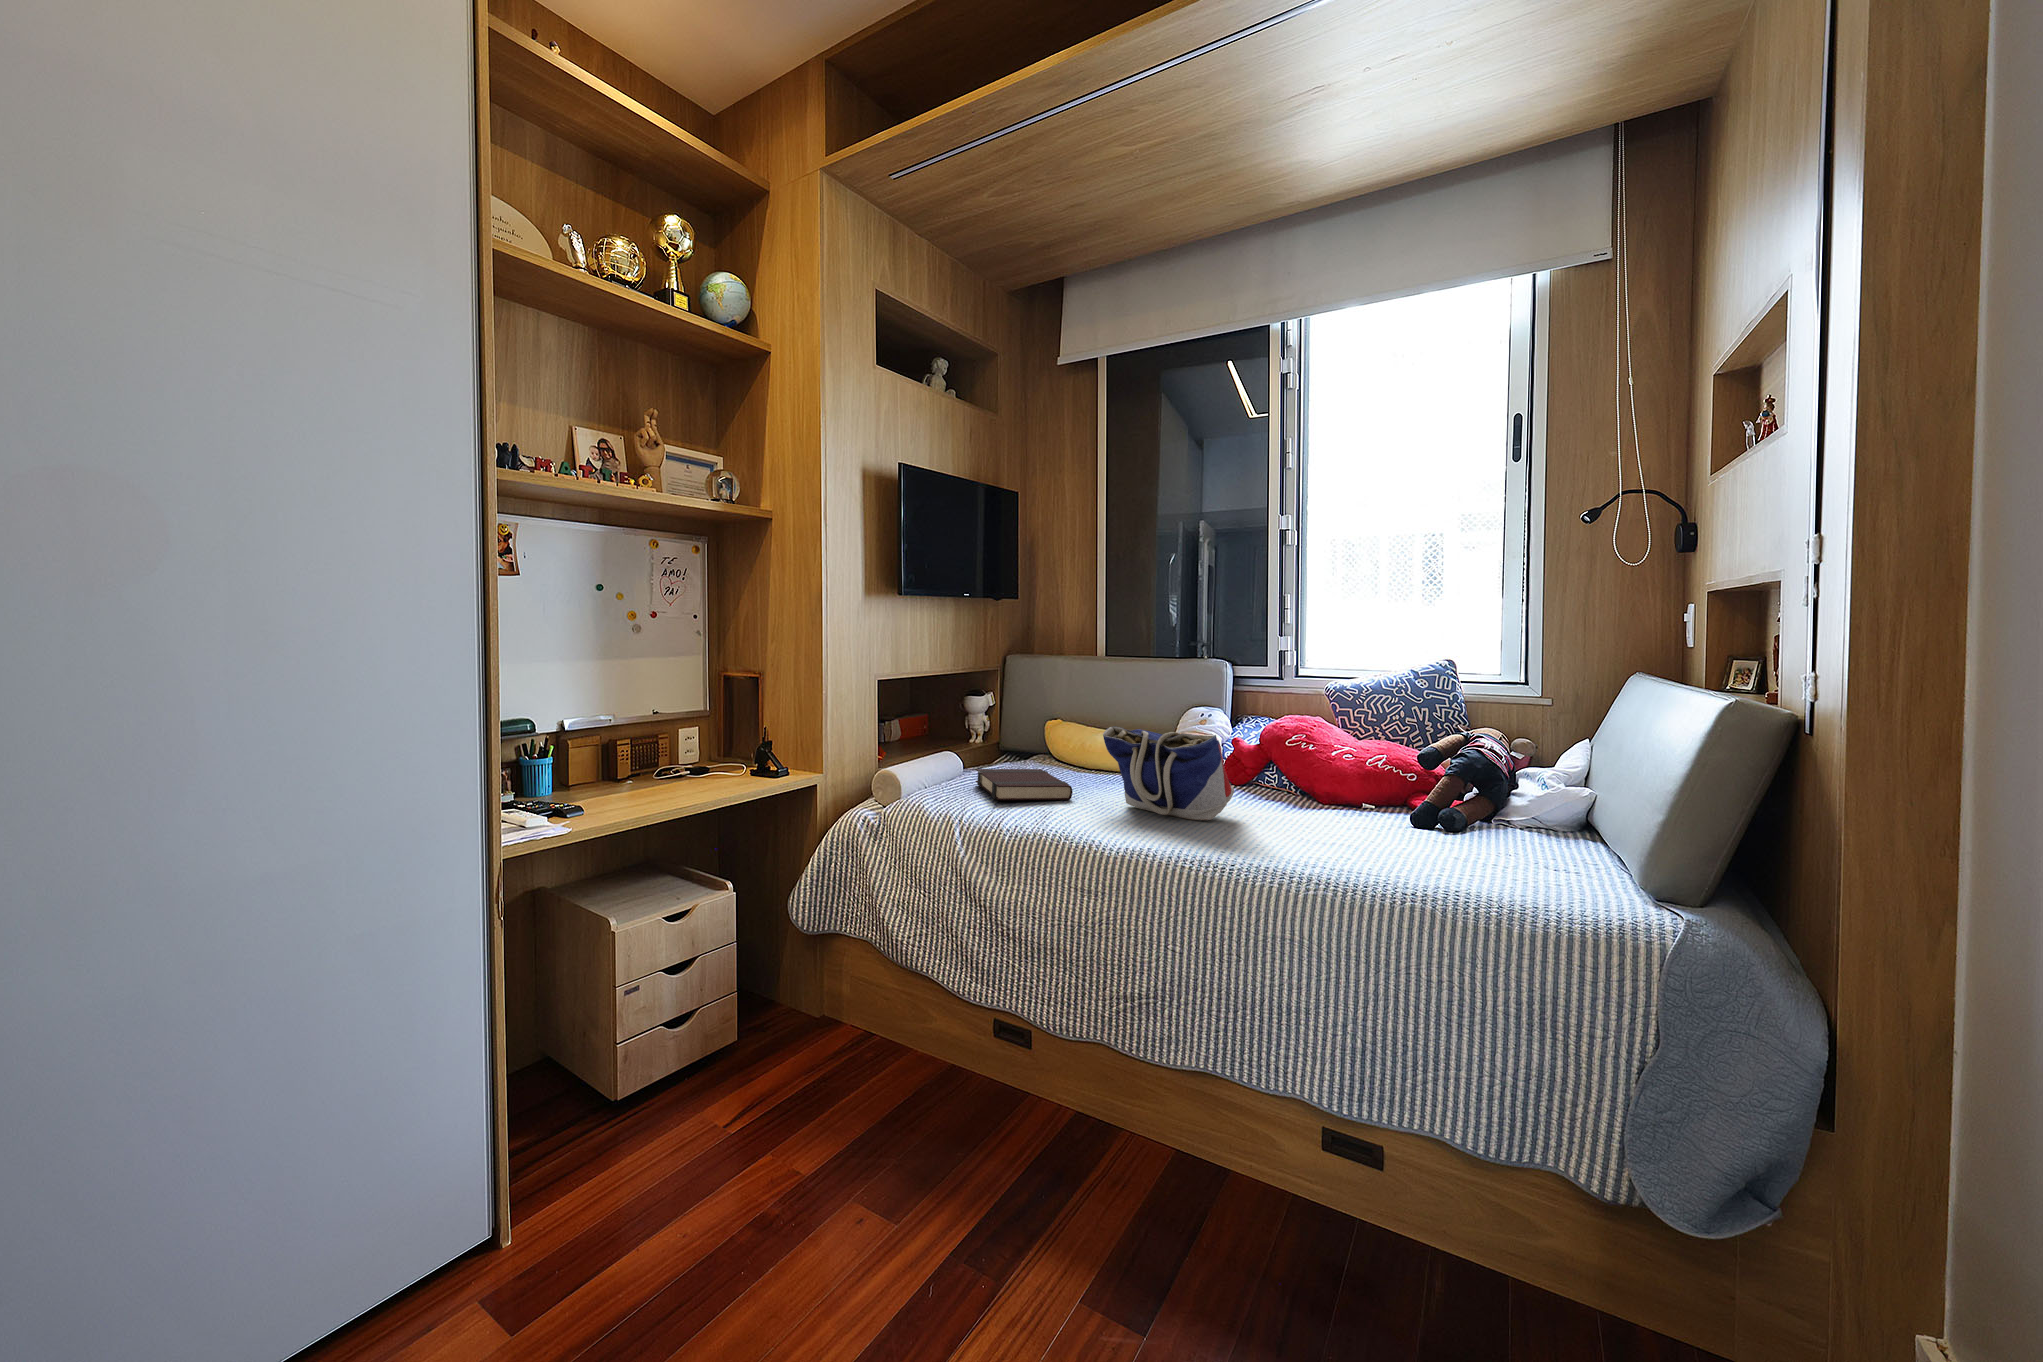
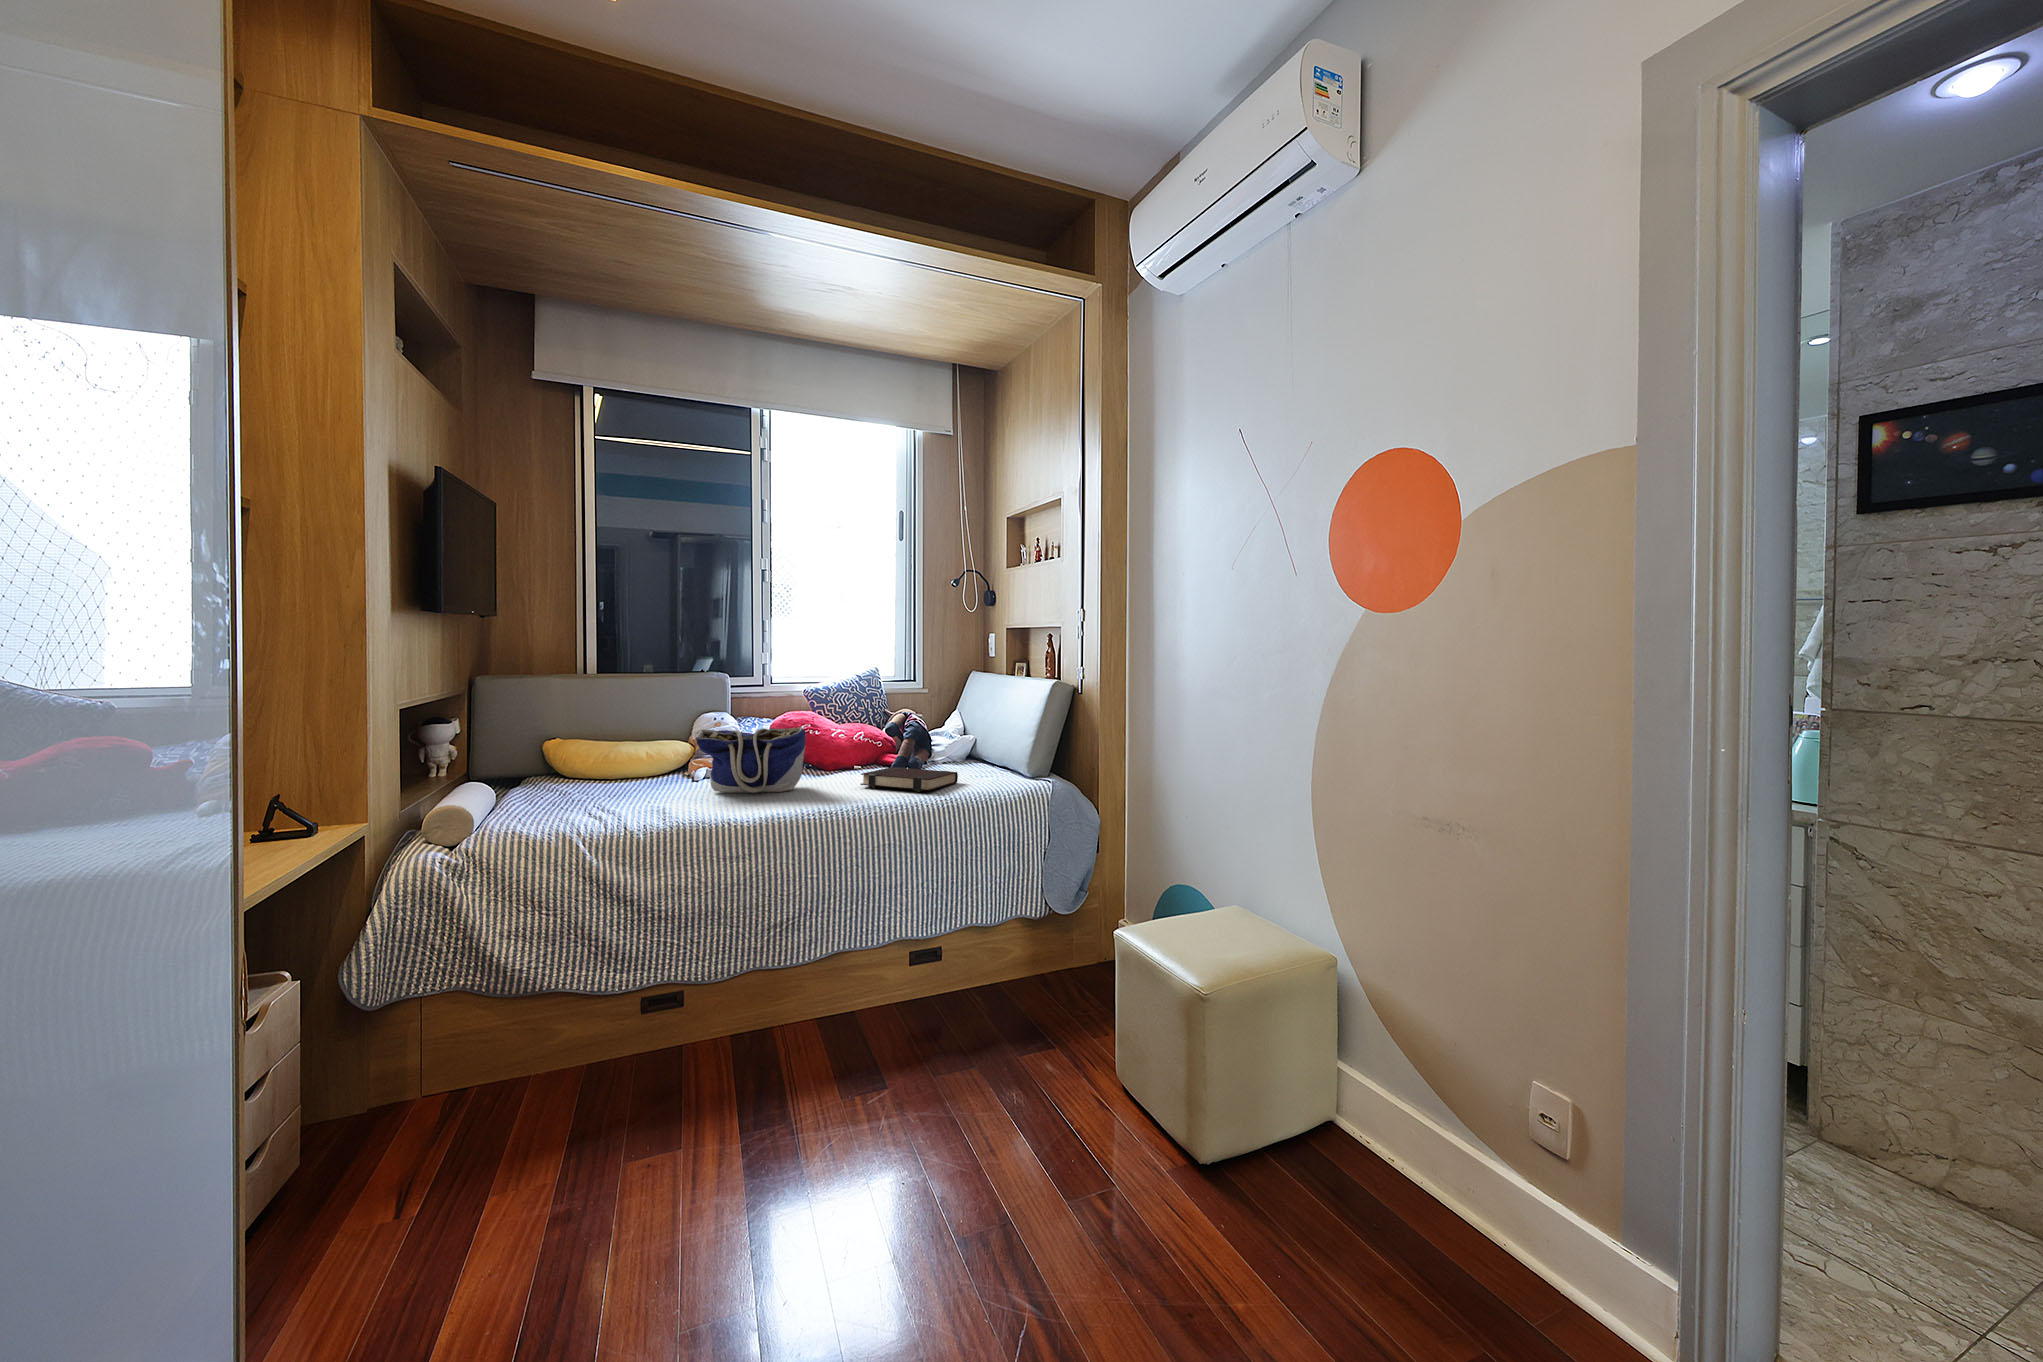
book: present [976,769,1073,800] -> present [860,767,958,792]

